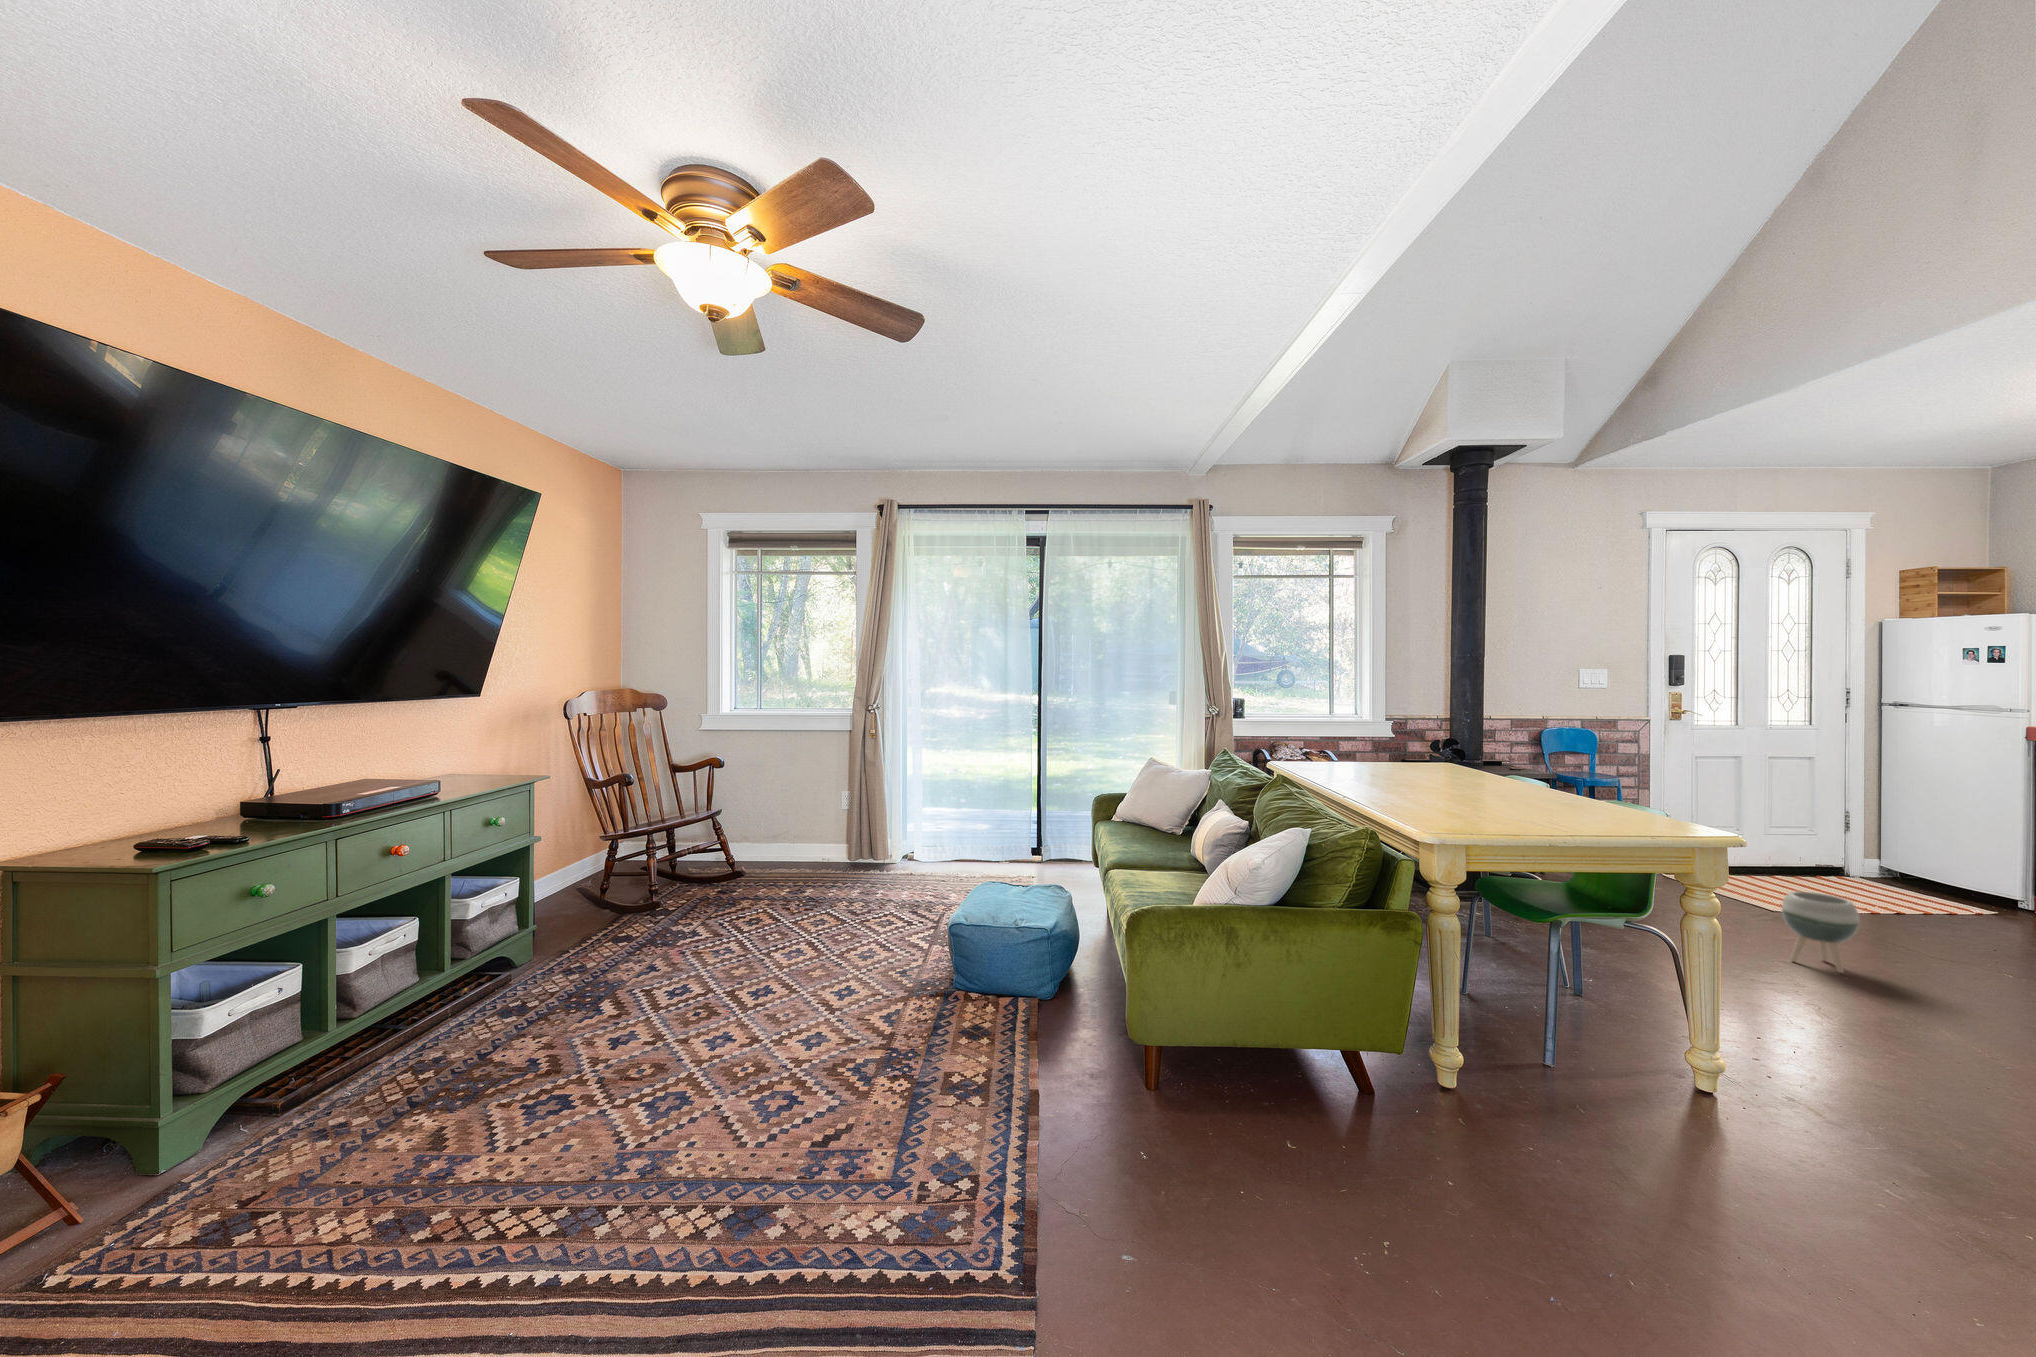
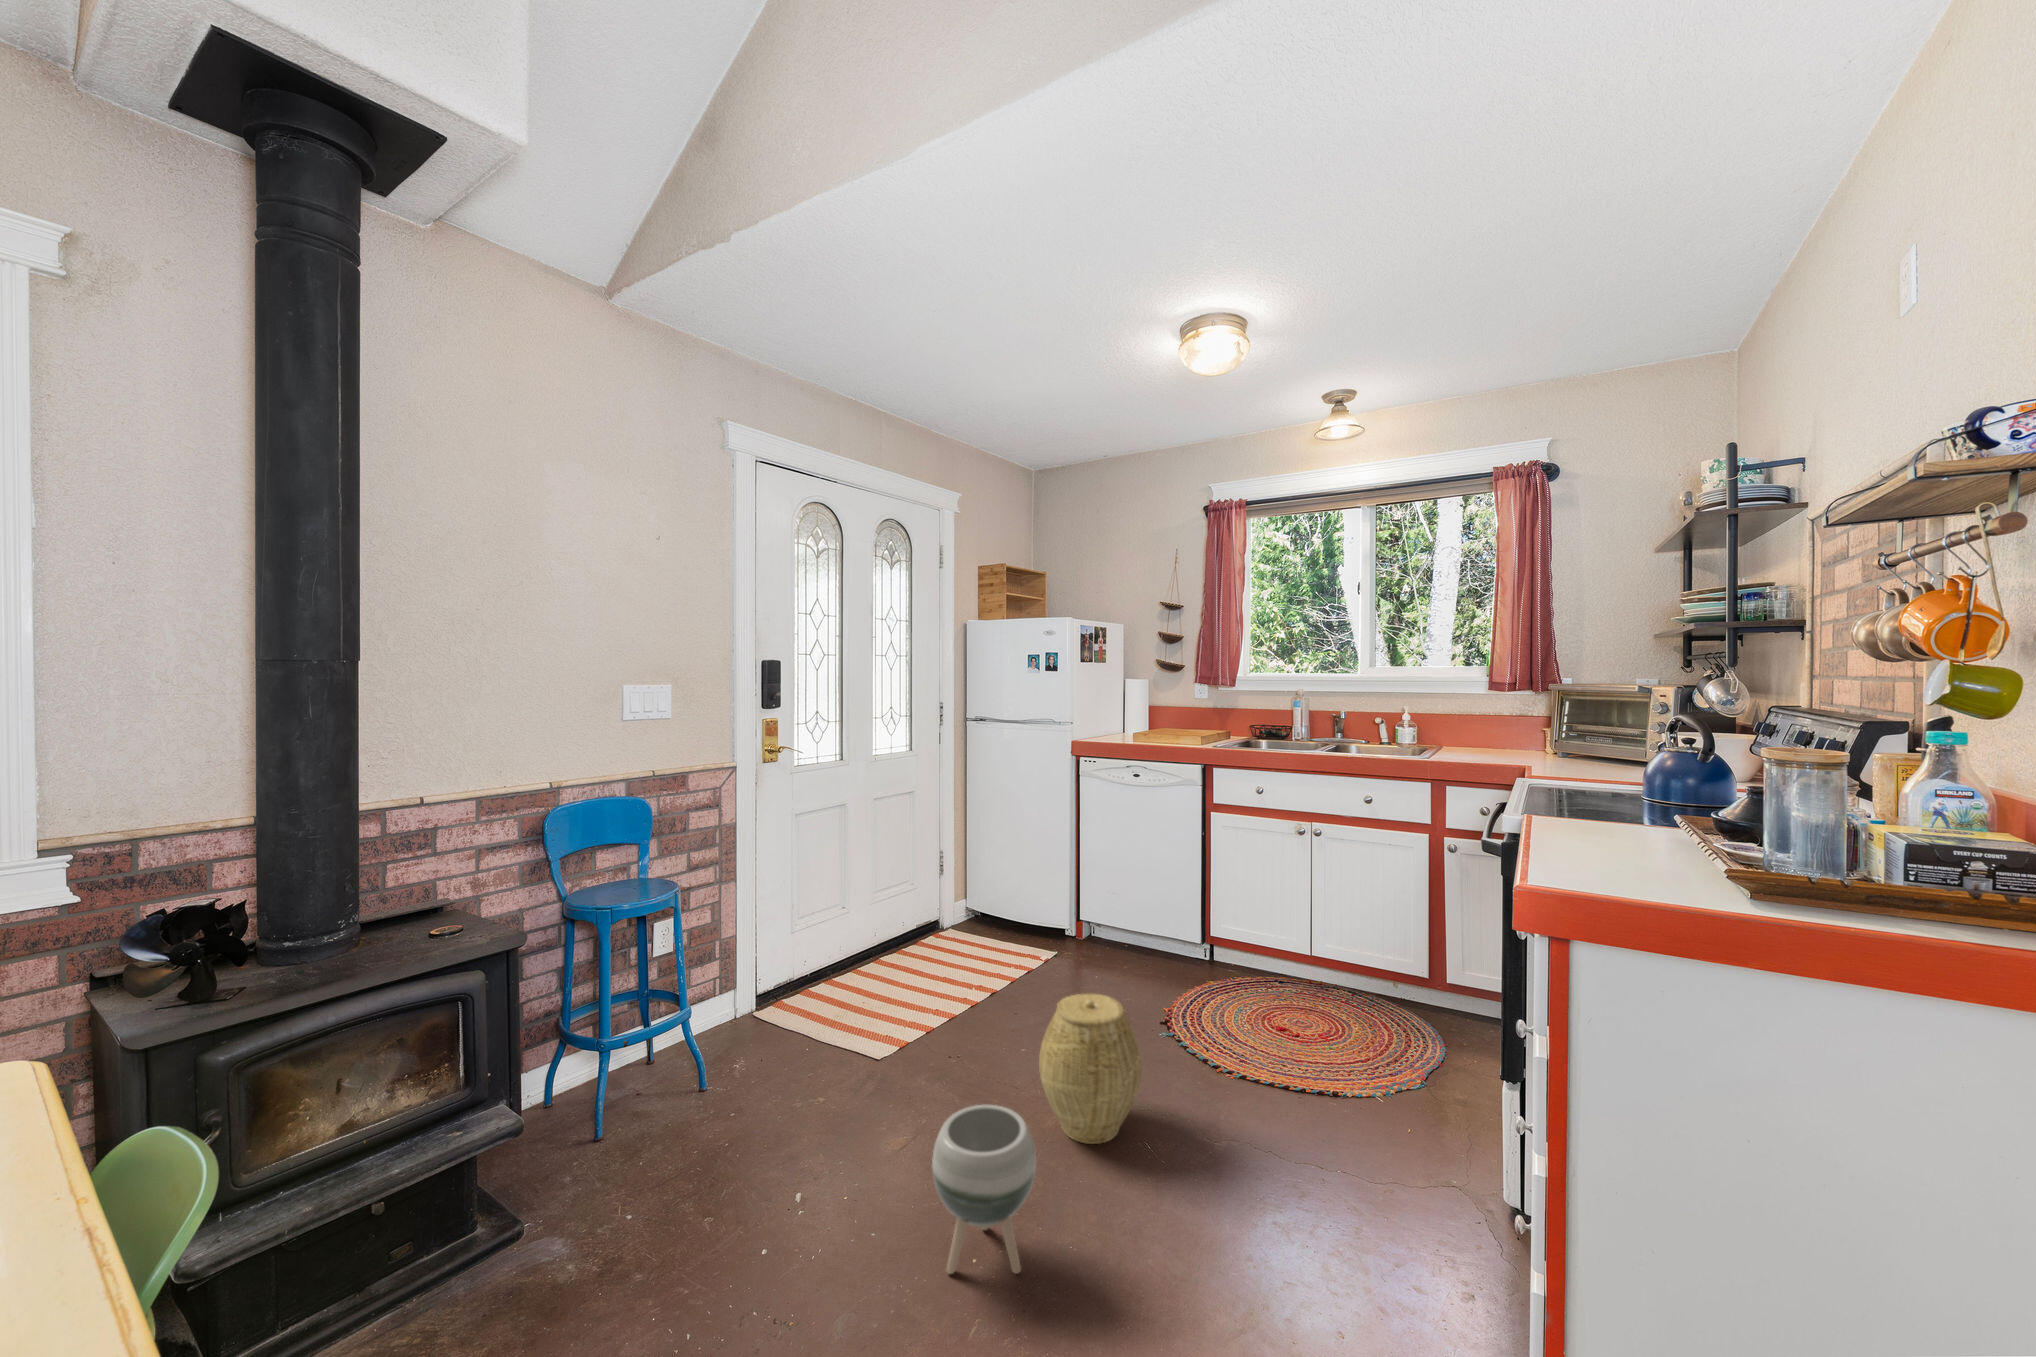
woven basket: none [1894,879,2001,972] -> present [1039,994,1142,1144]

